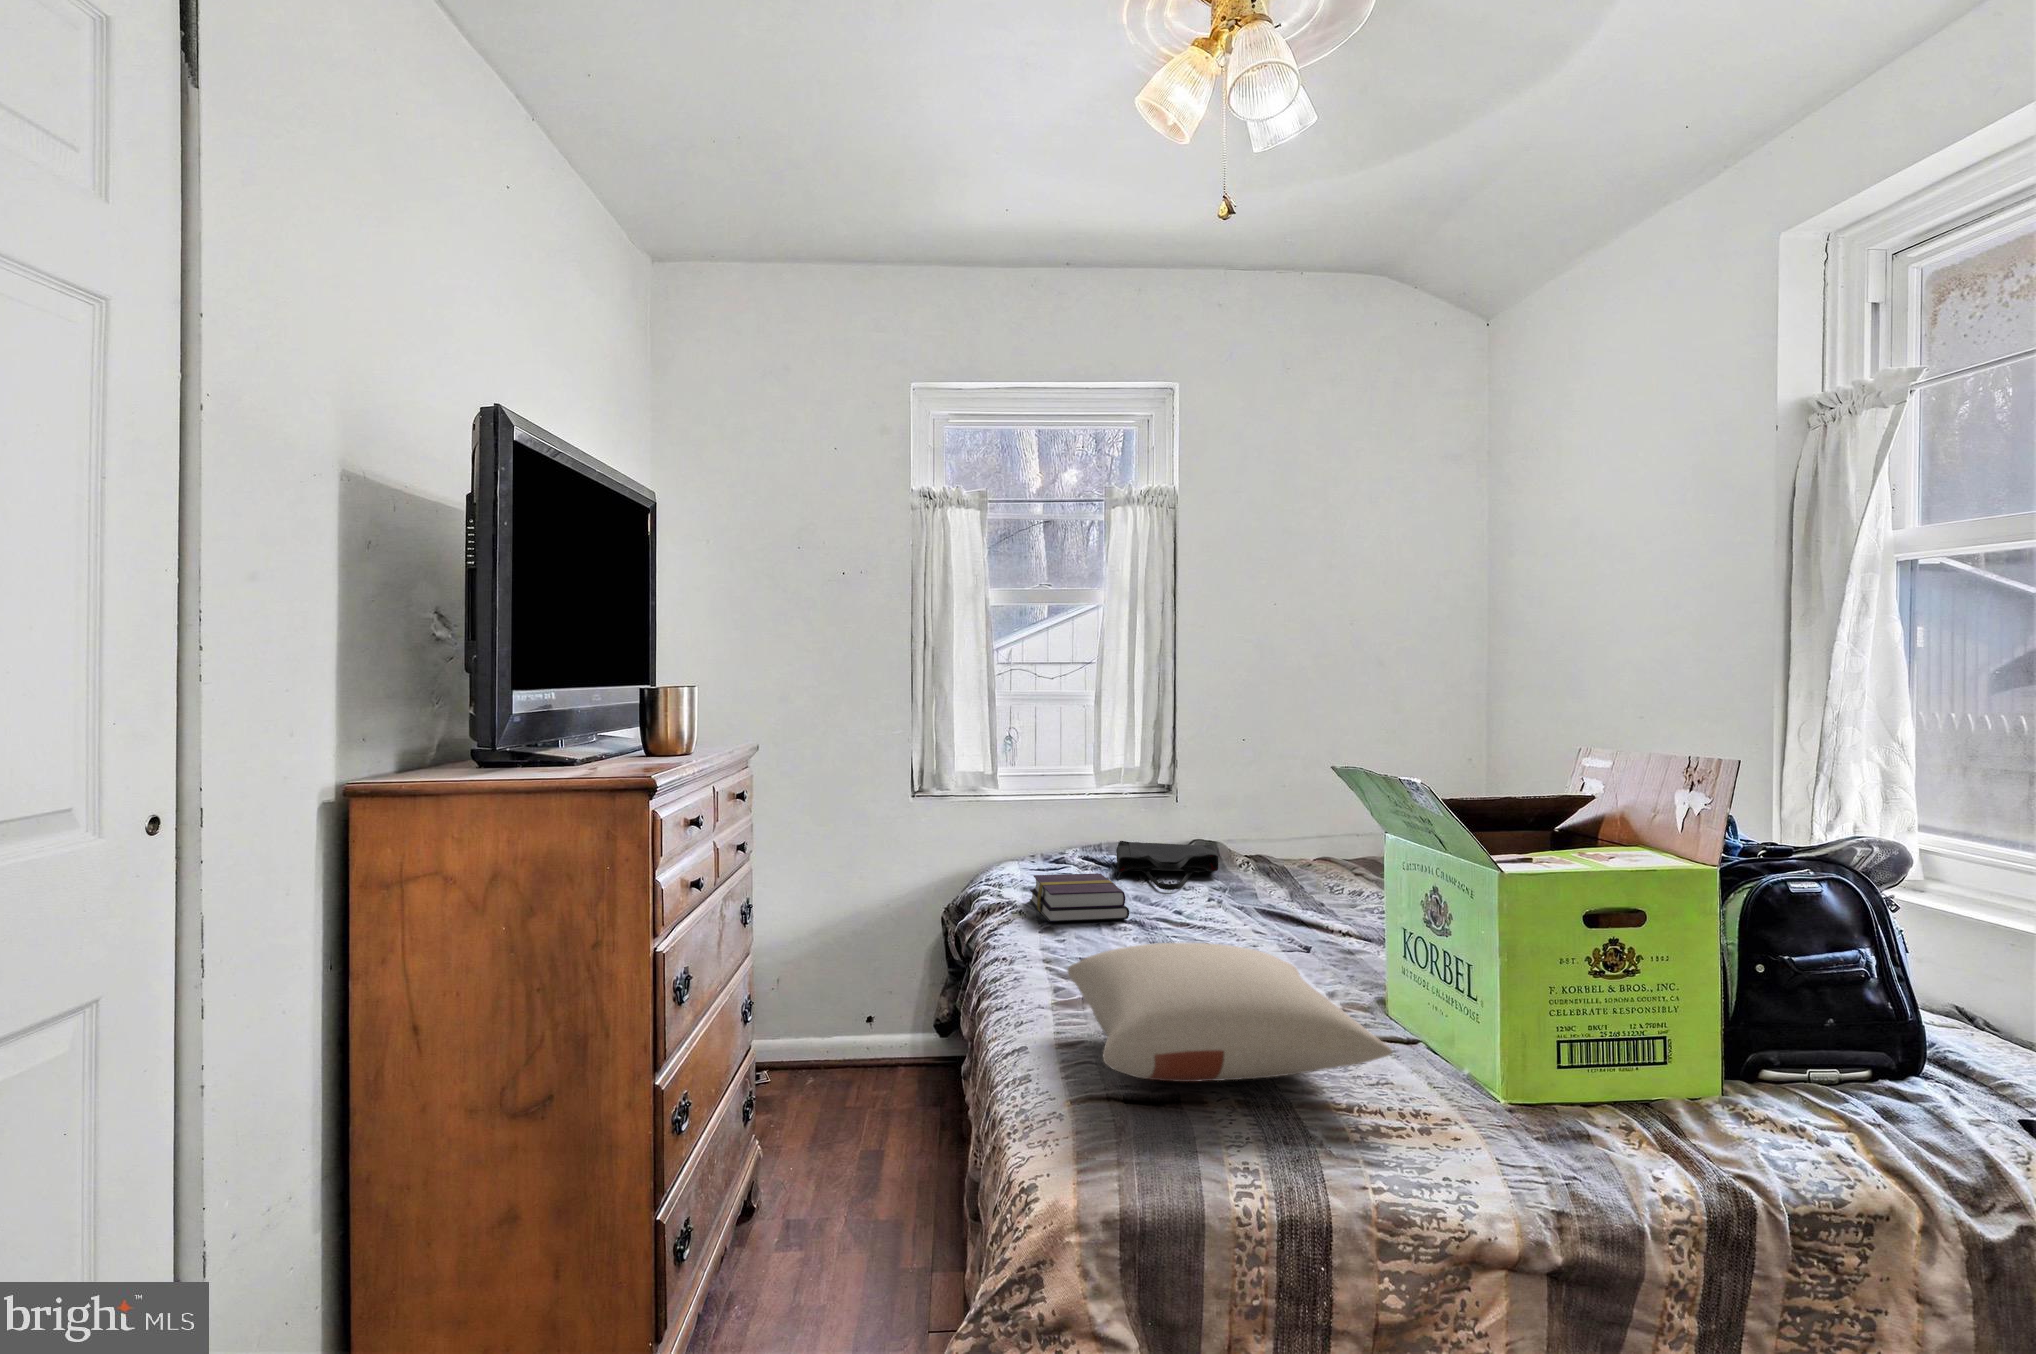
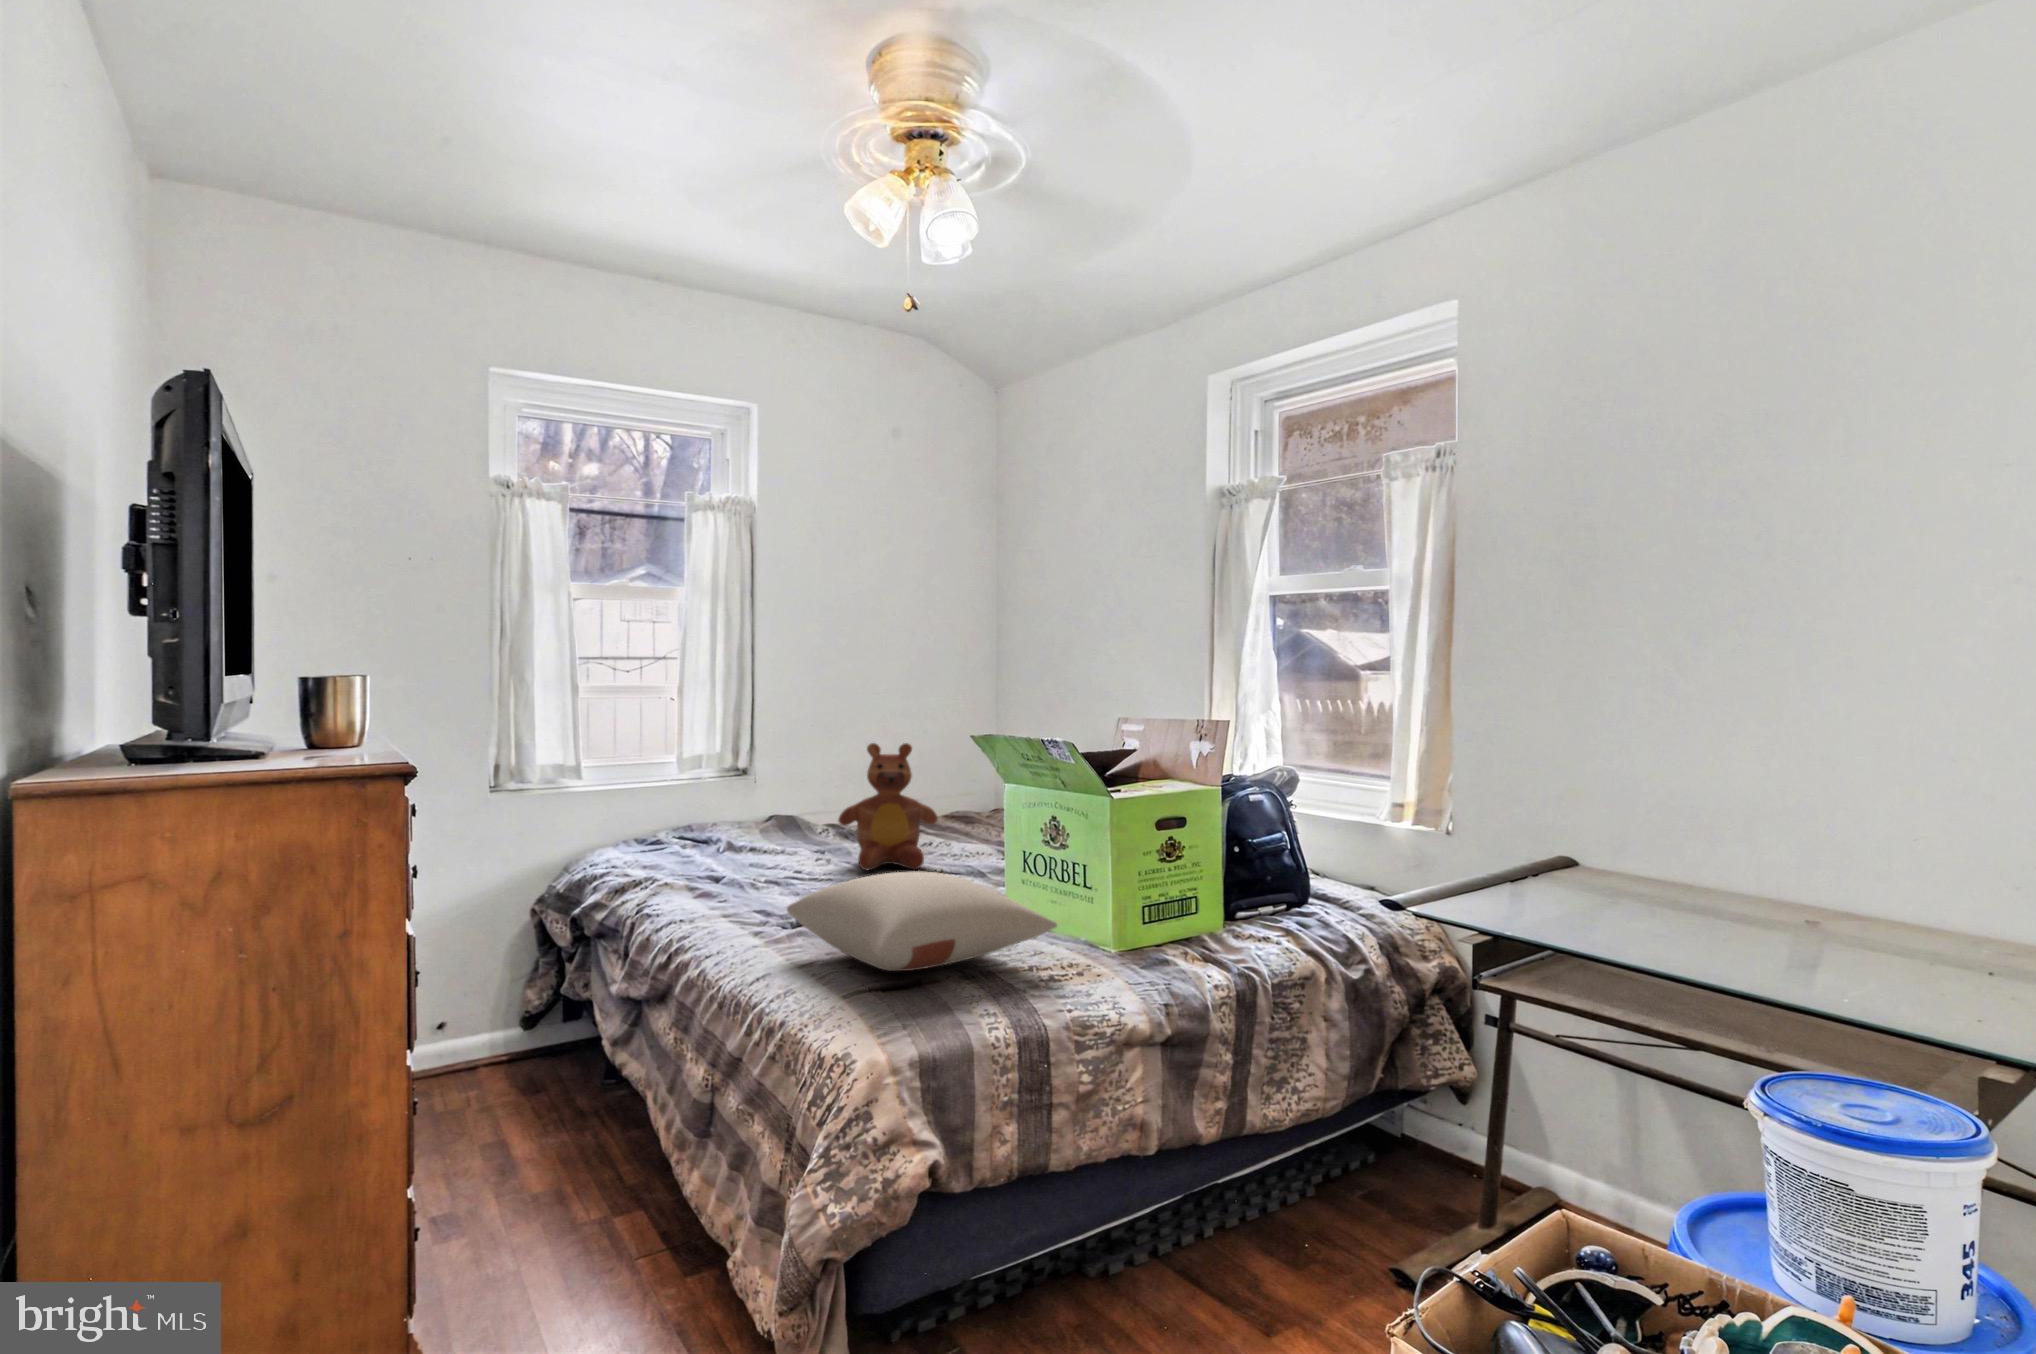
teddy bear: none [1224,766,1349,928] -> present [838,743,938,871]
tote bag: present [1116,841,1218,890] -> none [714,817,814,855]
book: present [1030,873,1129,922] -> none [663,844,768,887]

